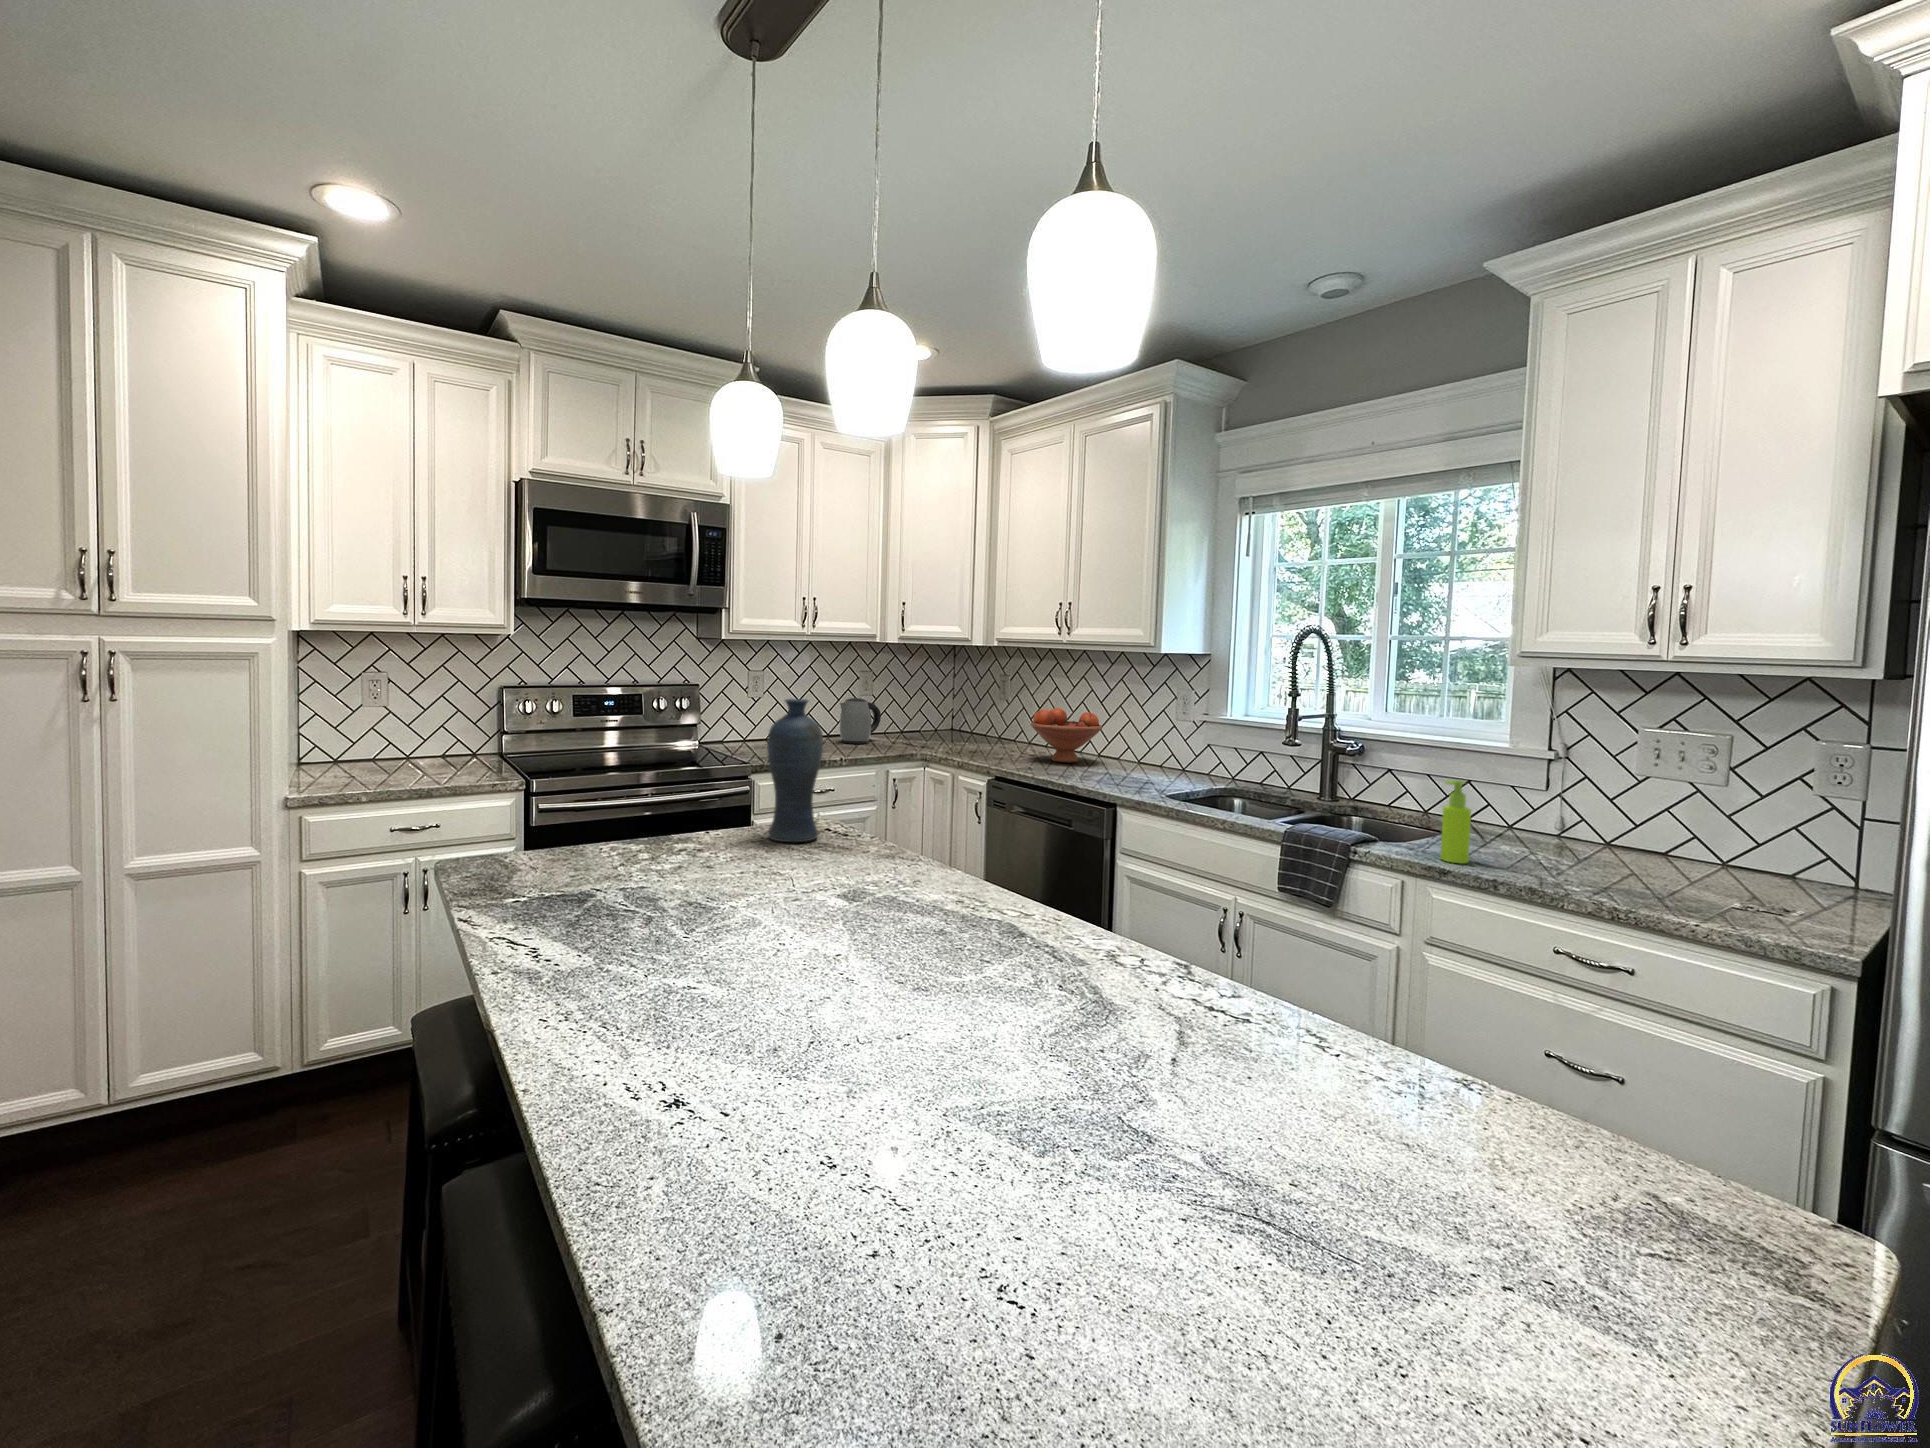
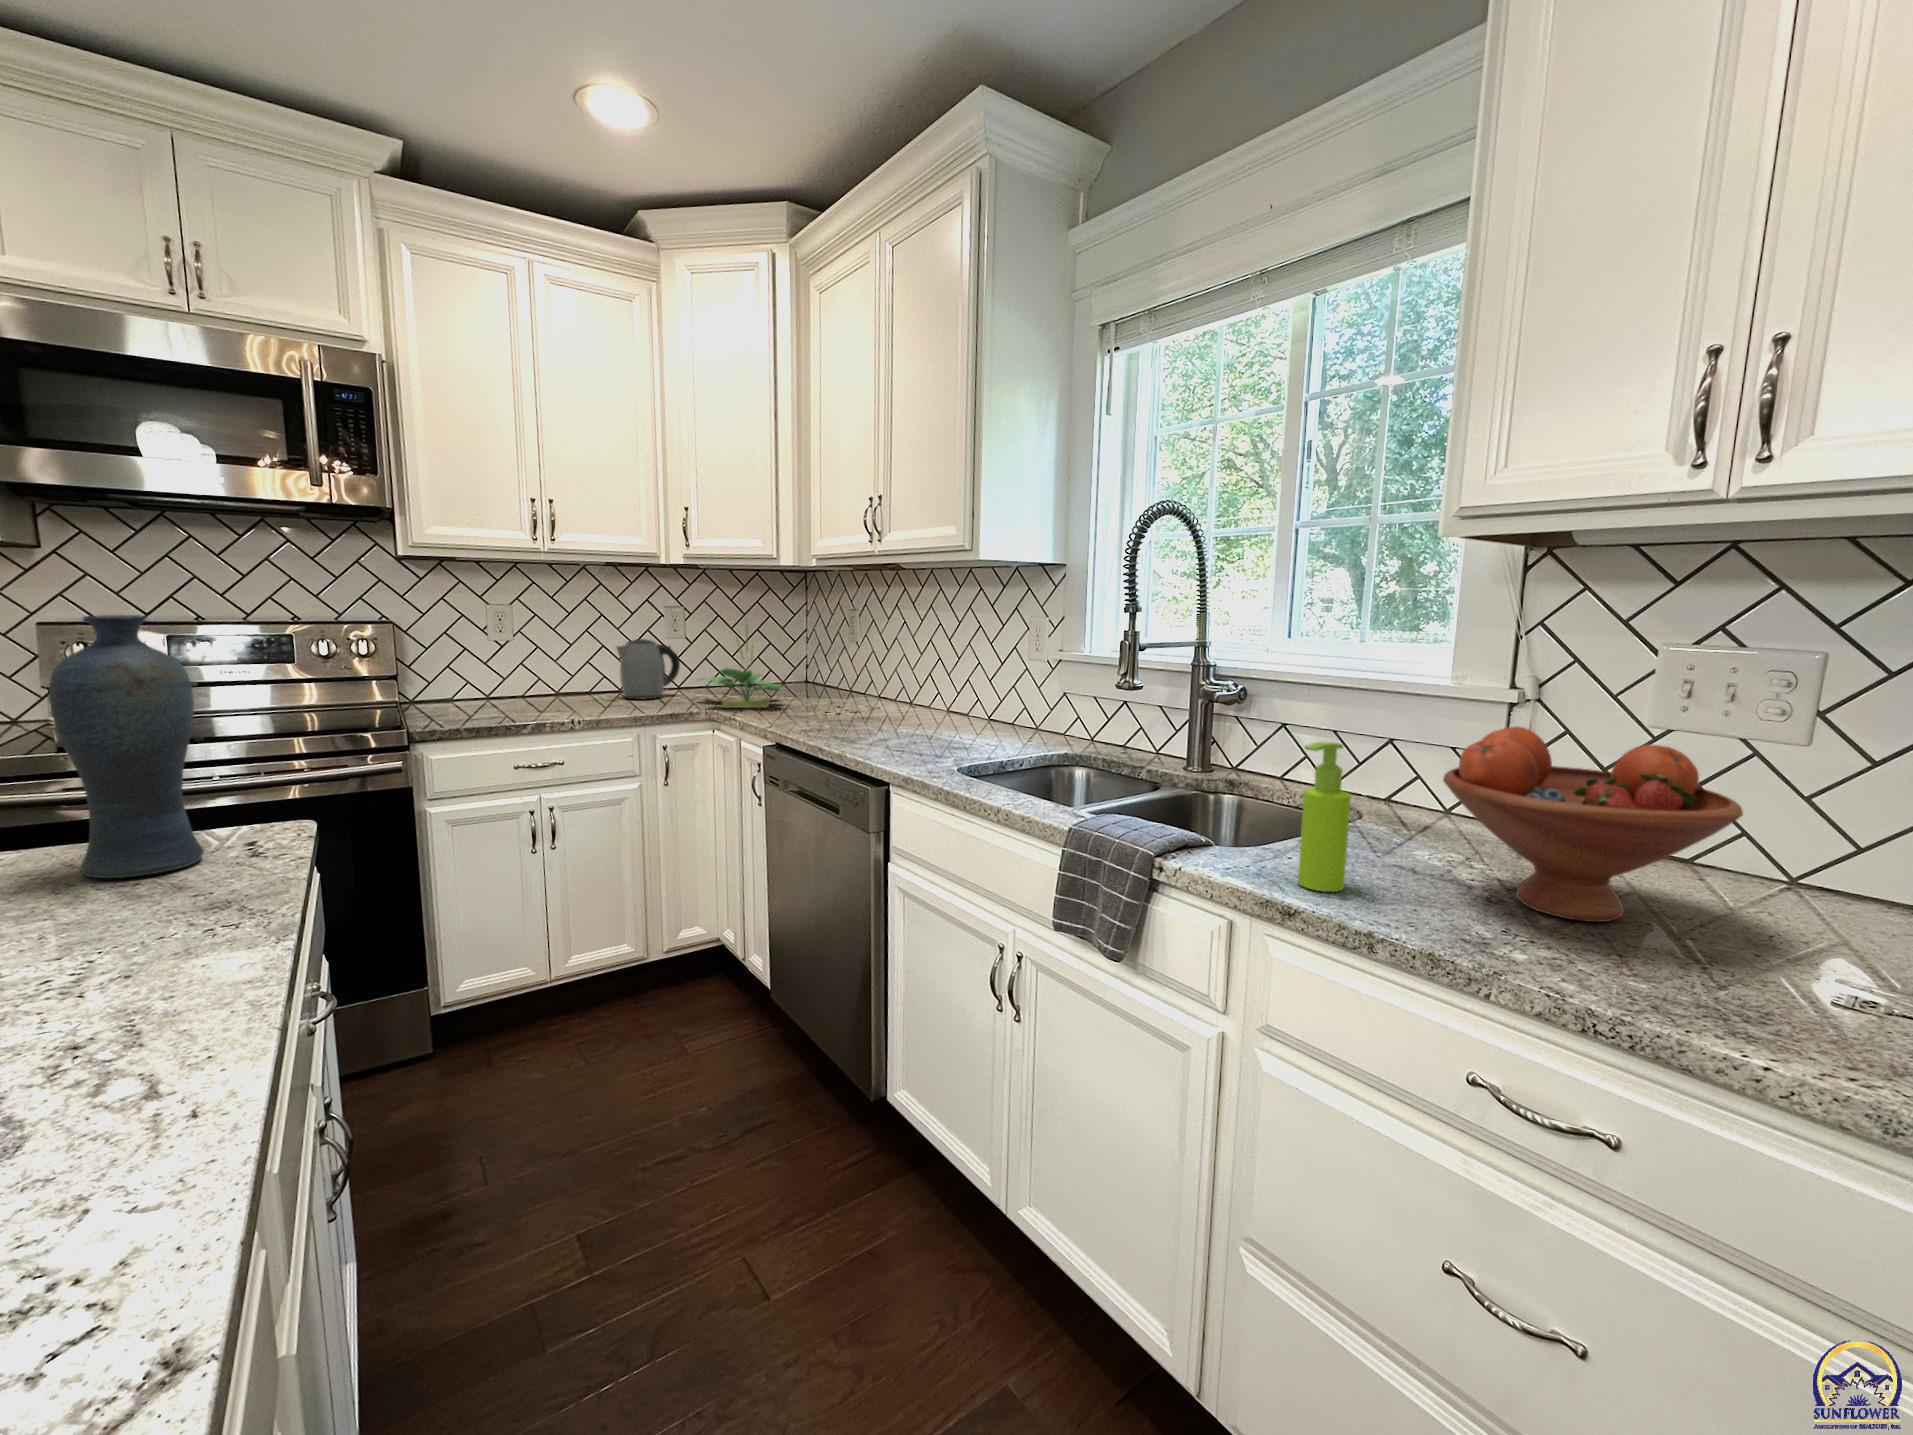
potted plant: none [900,684,975,752] -> present [704,620,783,708]
fruit bowl: present [1031,708,1102,763] -> present [1443,726,1743,922]

